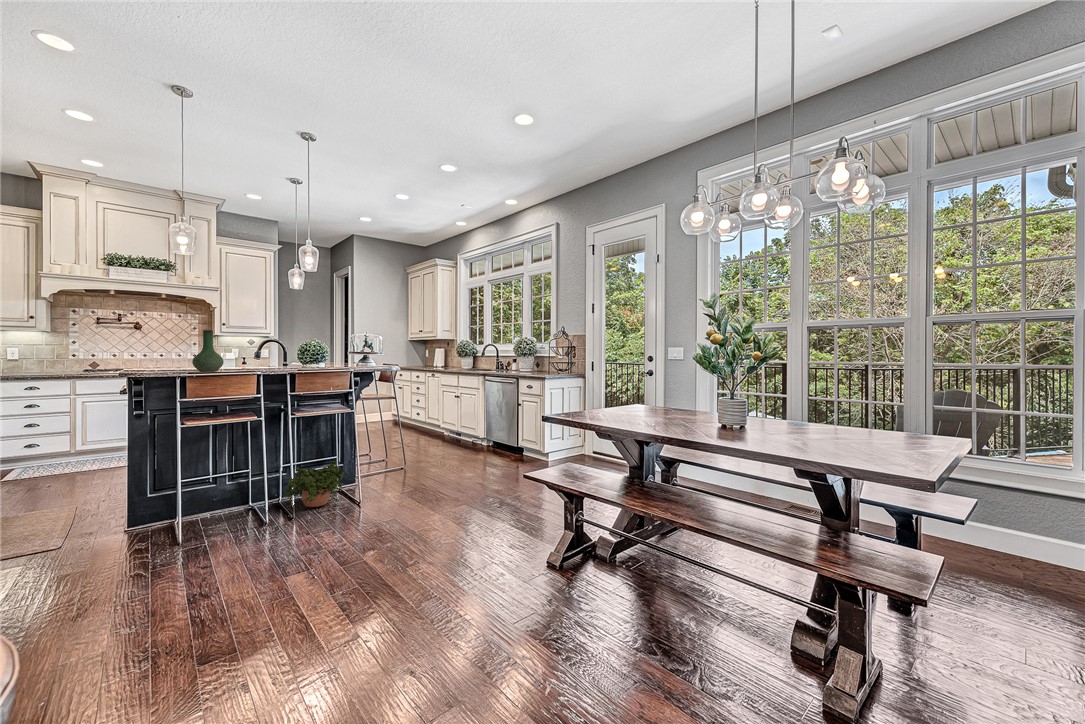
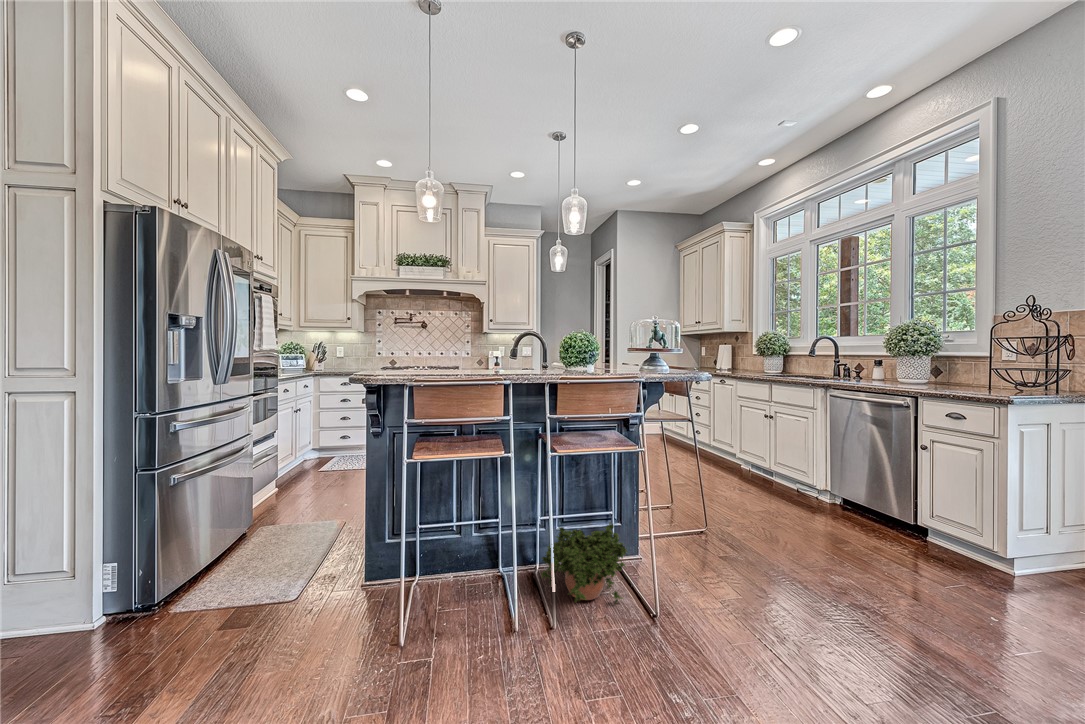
vase: present [192,330,224,372] -> none [438,320,473,376]

